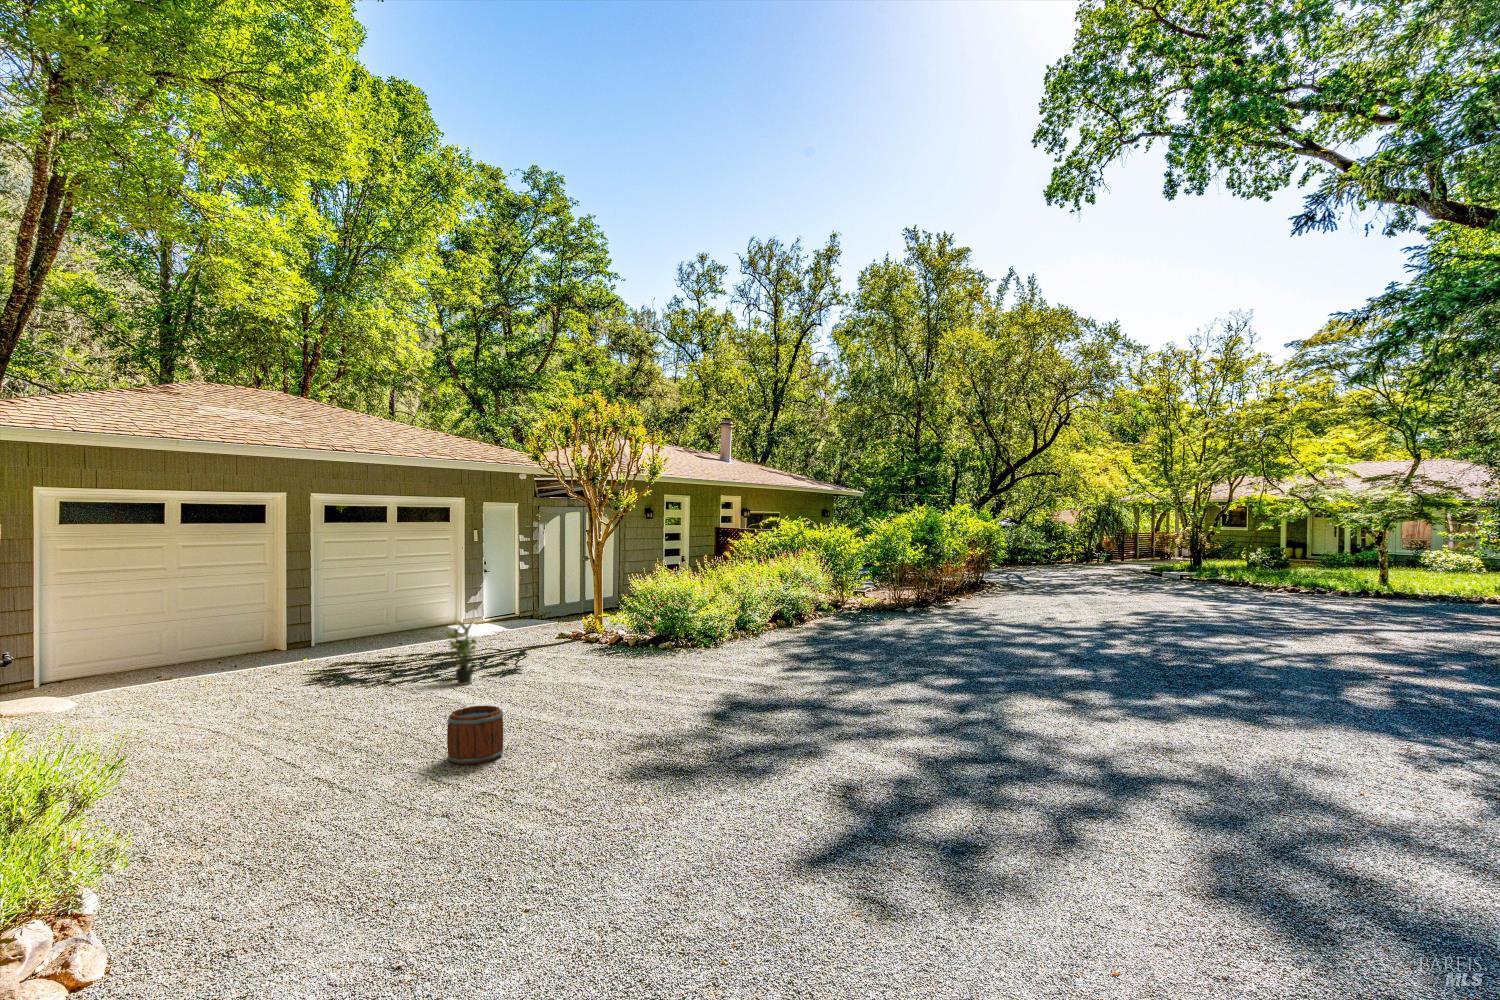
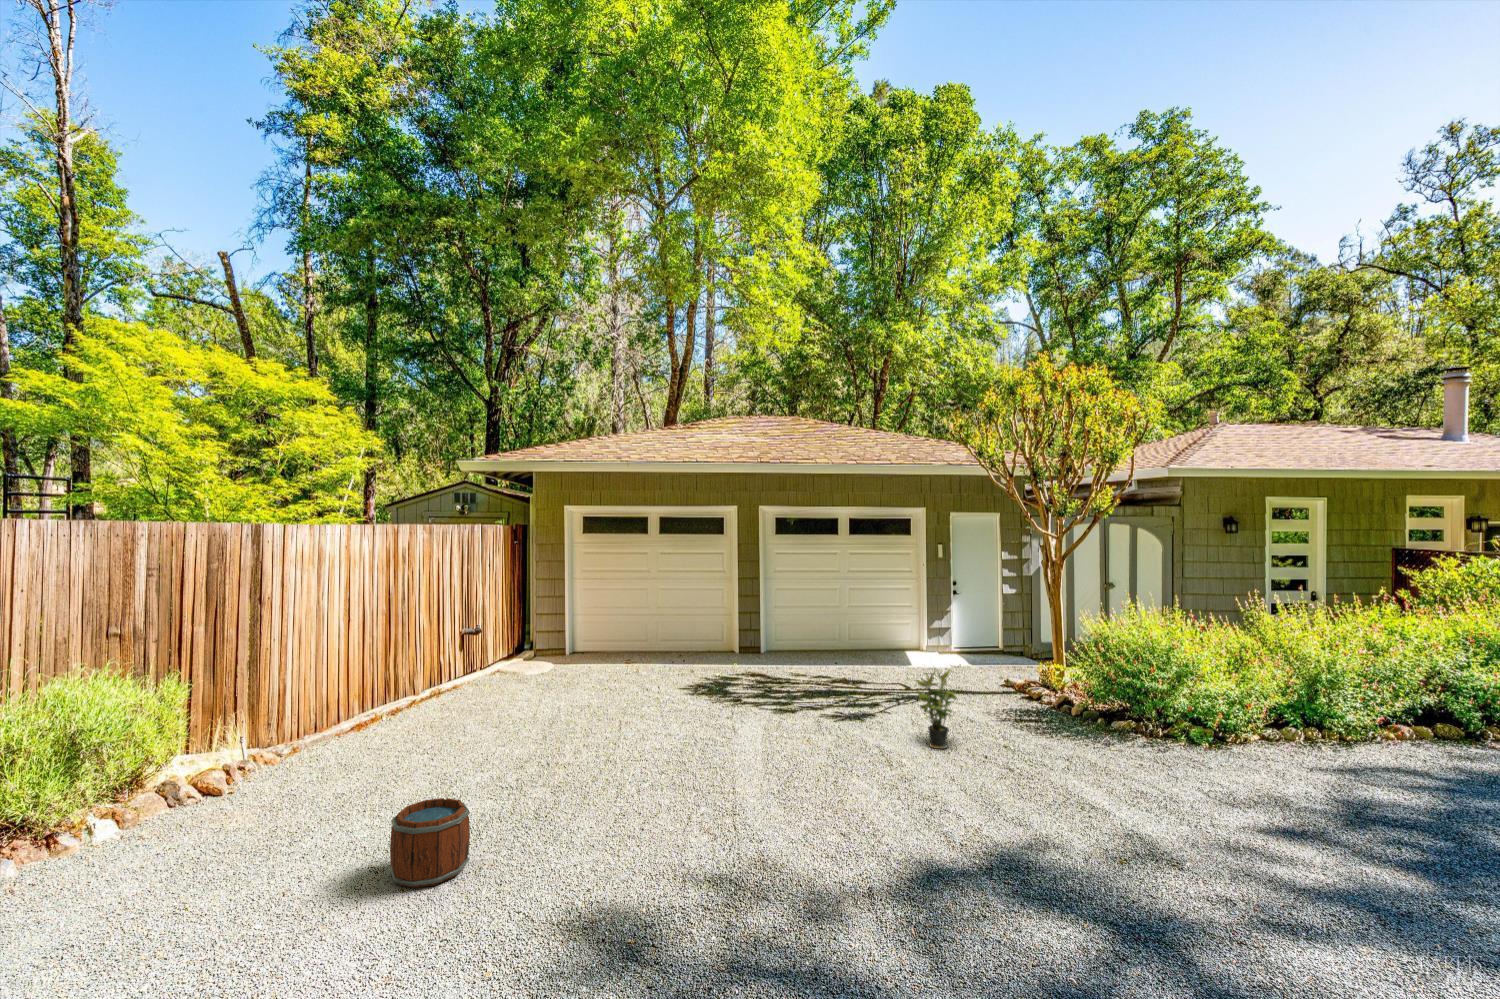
potted plant: present [446,621,477,685] -> present [916,668,957,749]

